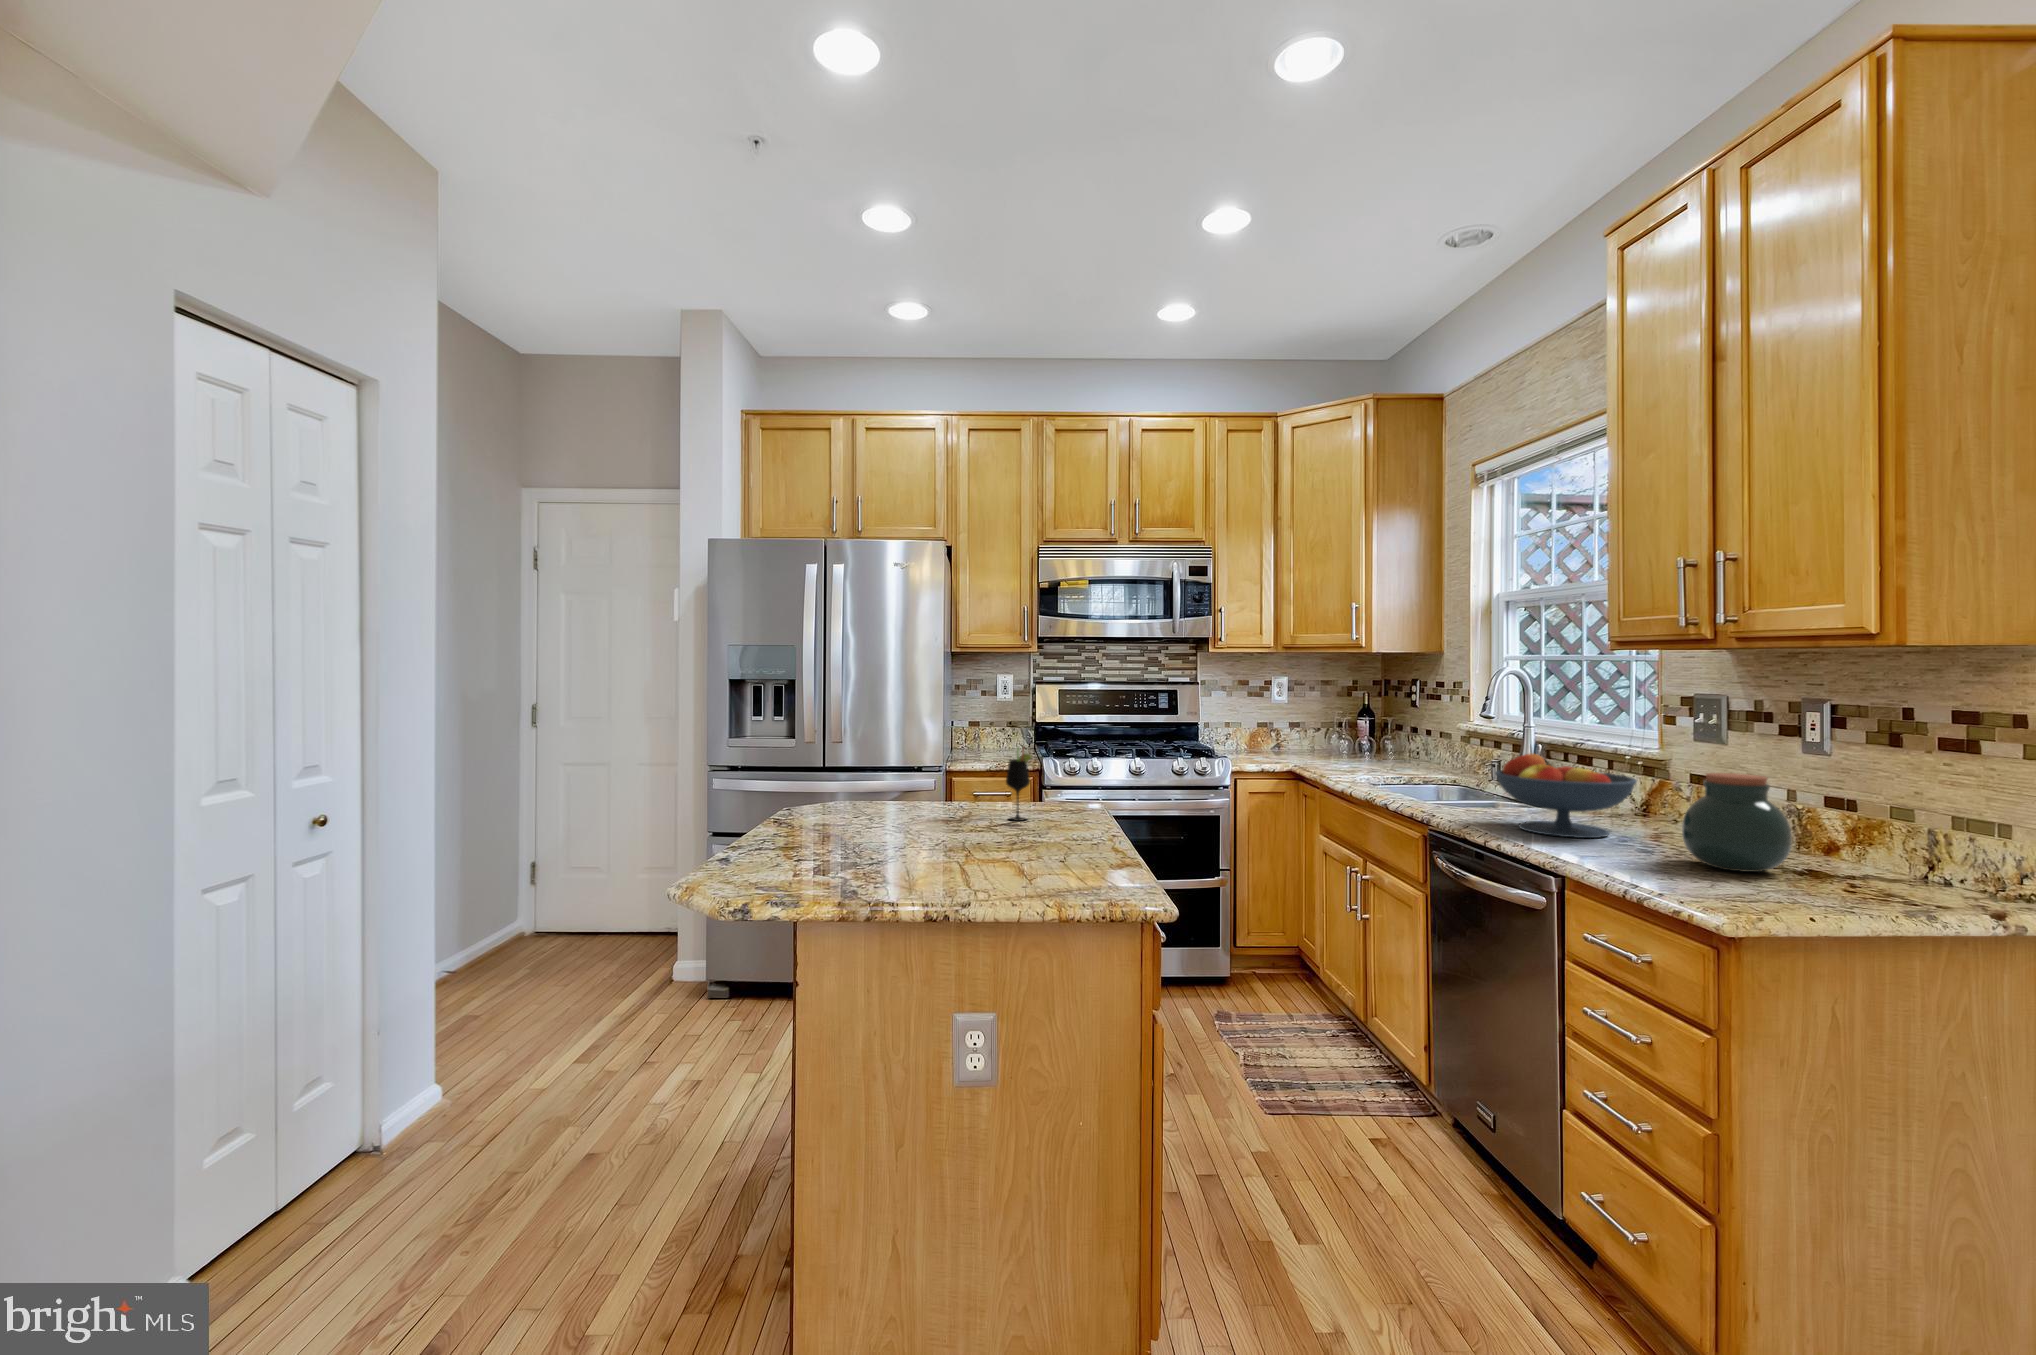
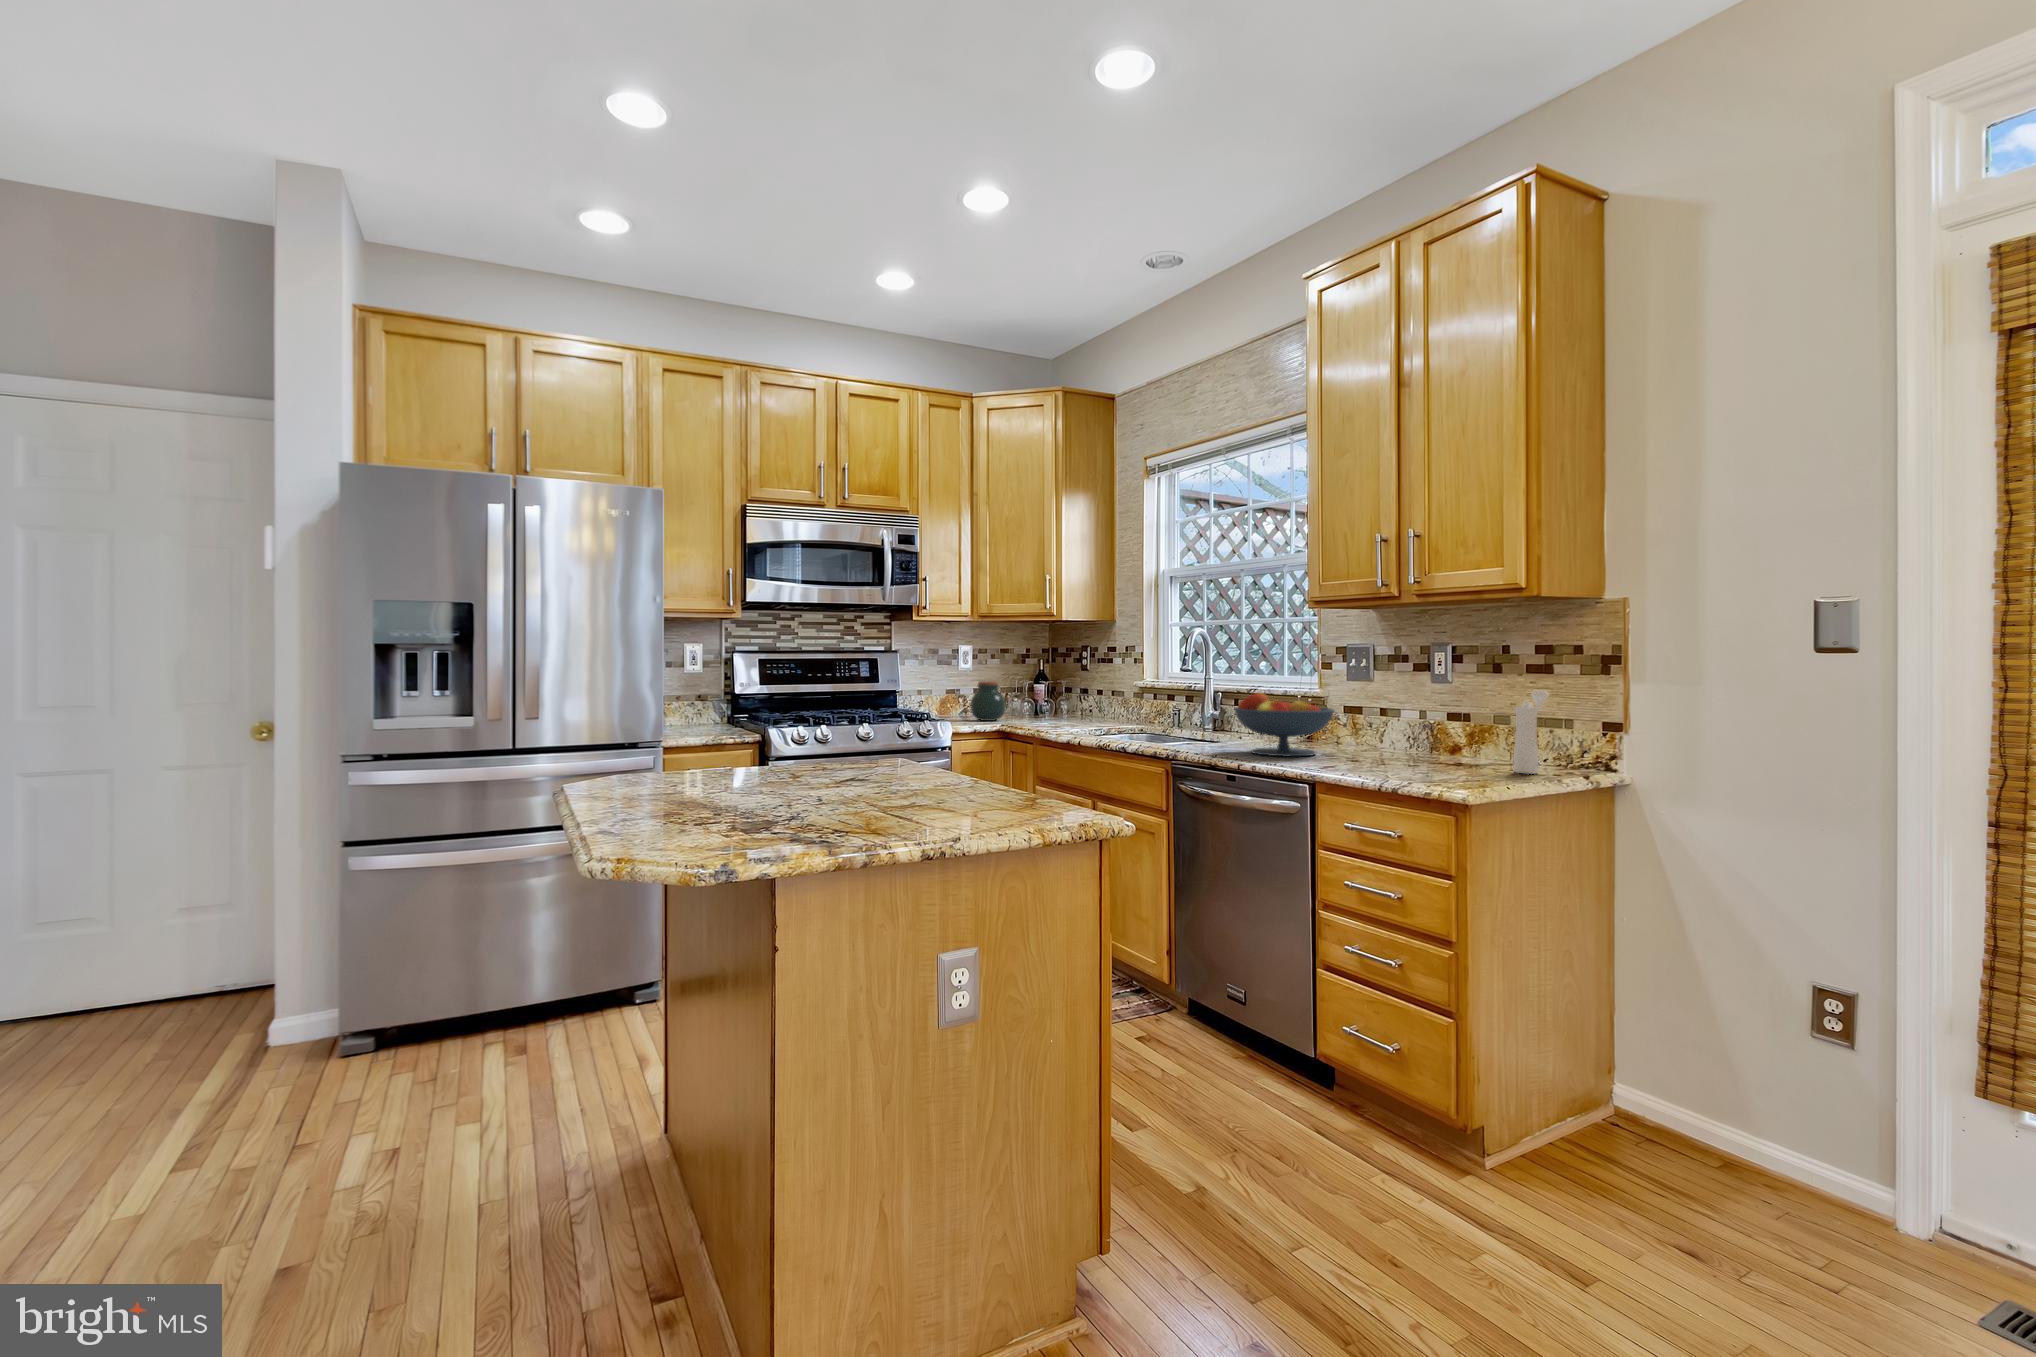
wine glass: present [1006,752,1032,821] -> none [839,697,870,776]
jar: present [1682,773,1792,872] -> present [970,681,1006,721]
pepper mill: none [1874,779,1958,903] -> present [1513,690,1549,774]

